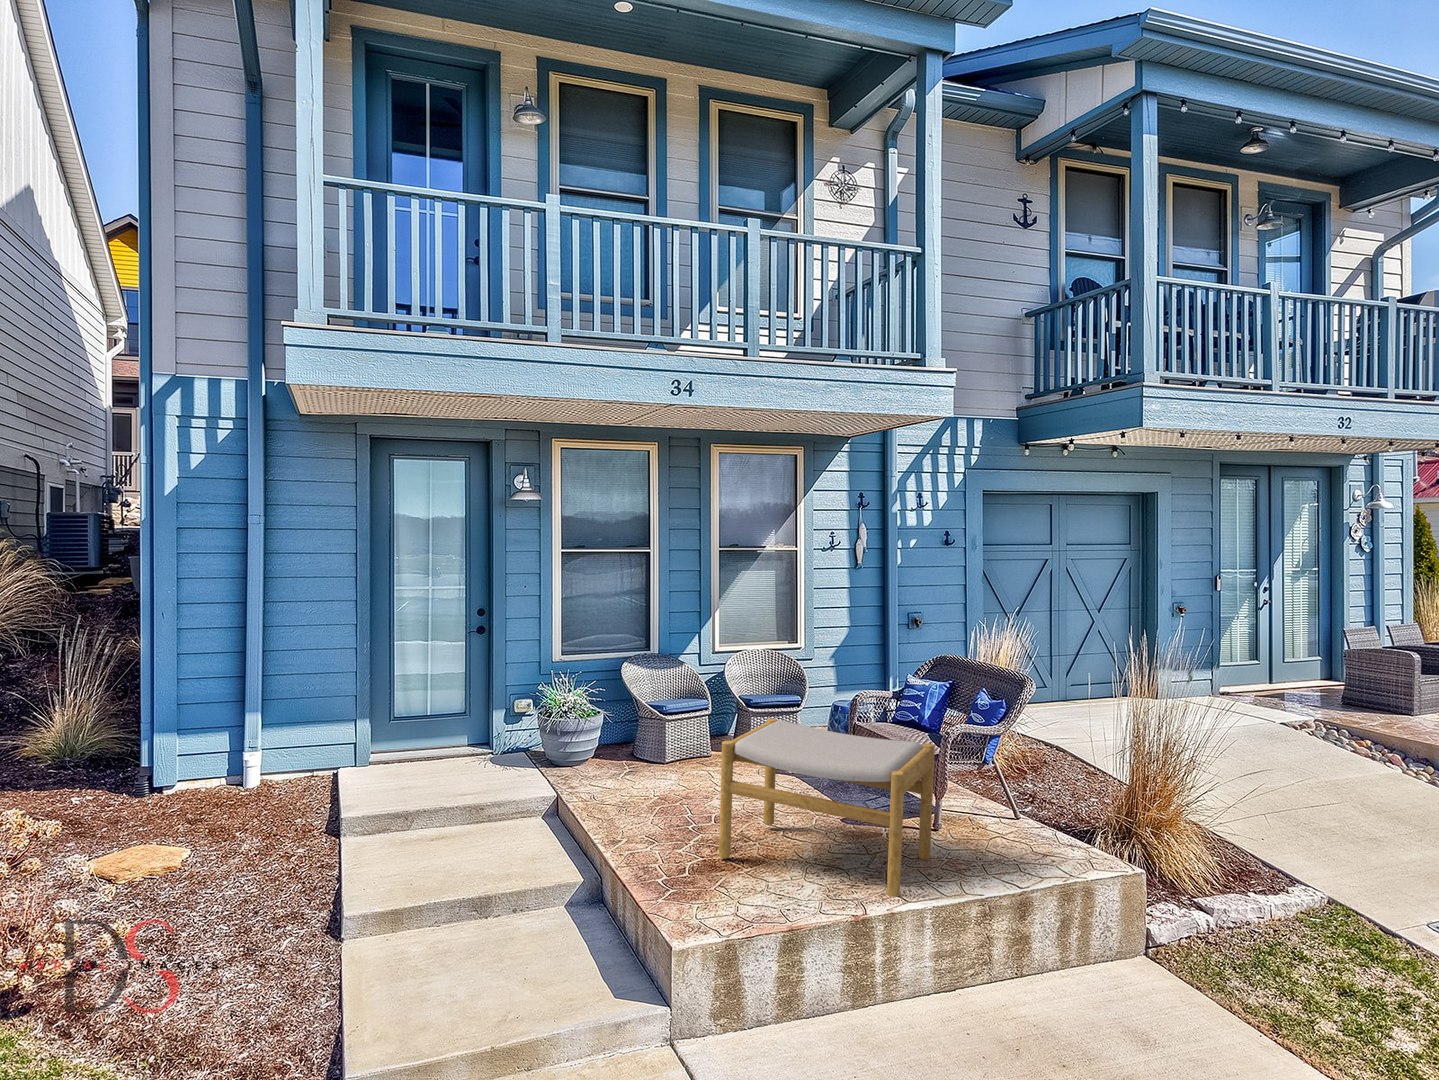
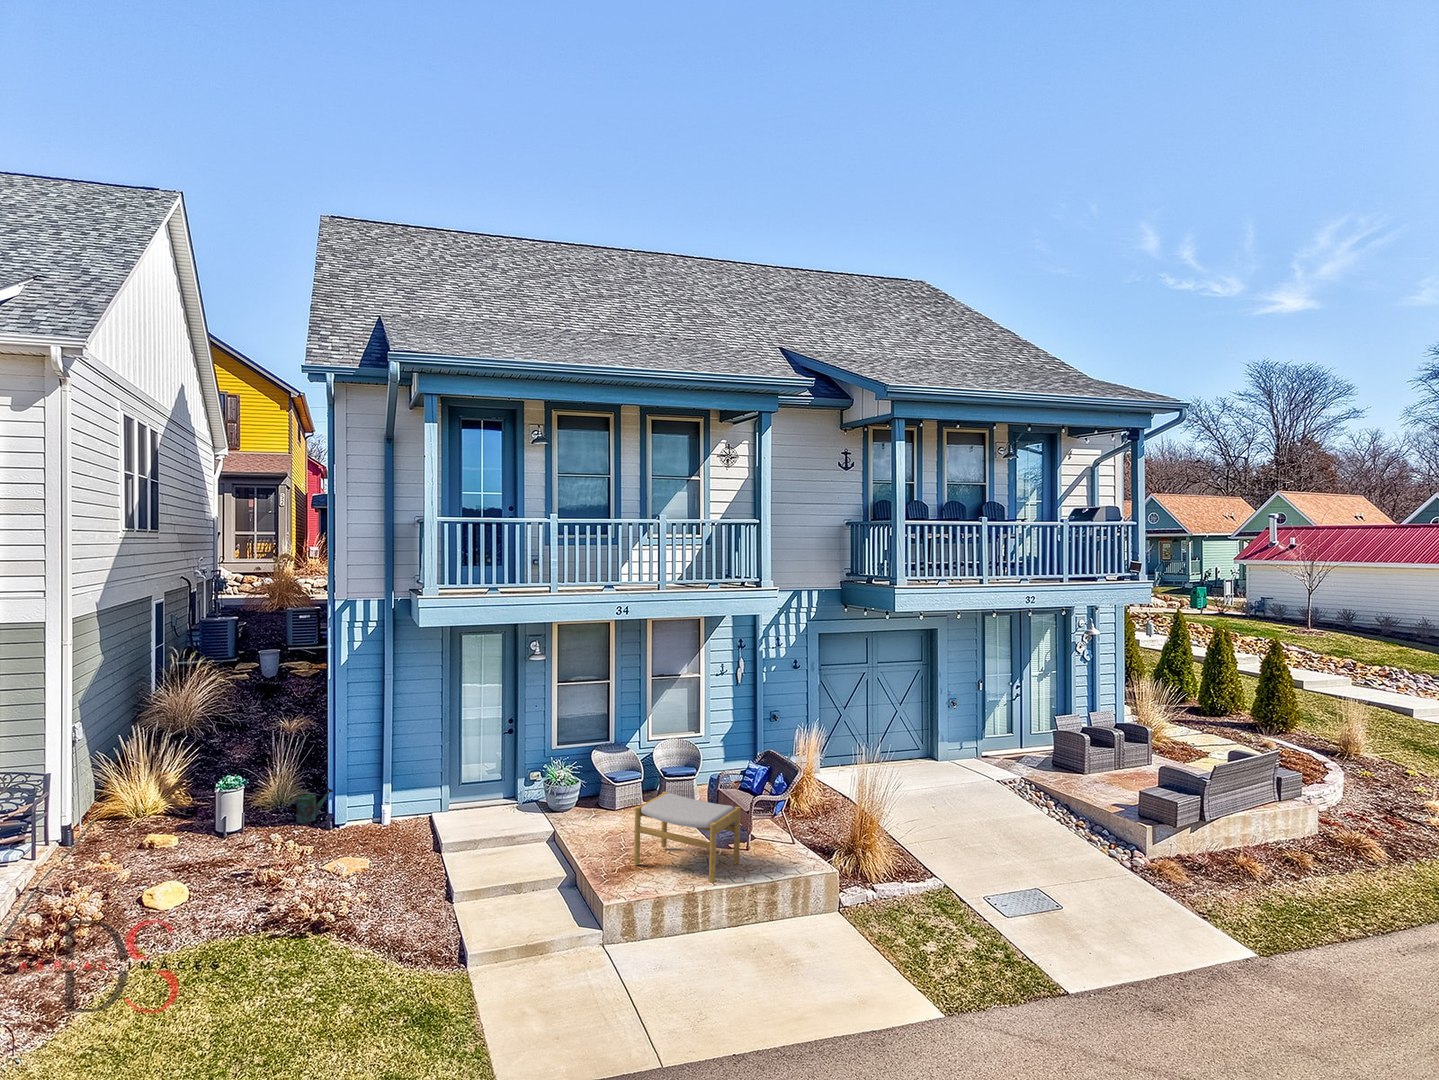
watering can: none [69,719,157,779] -> present [290,788,333,823]

